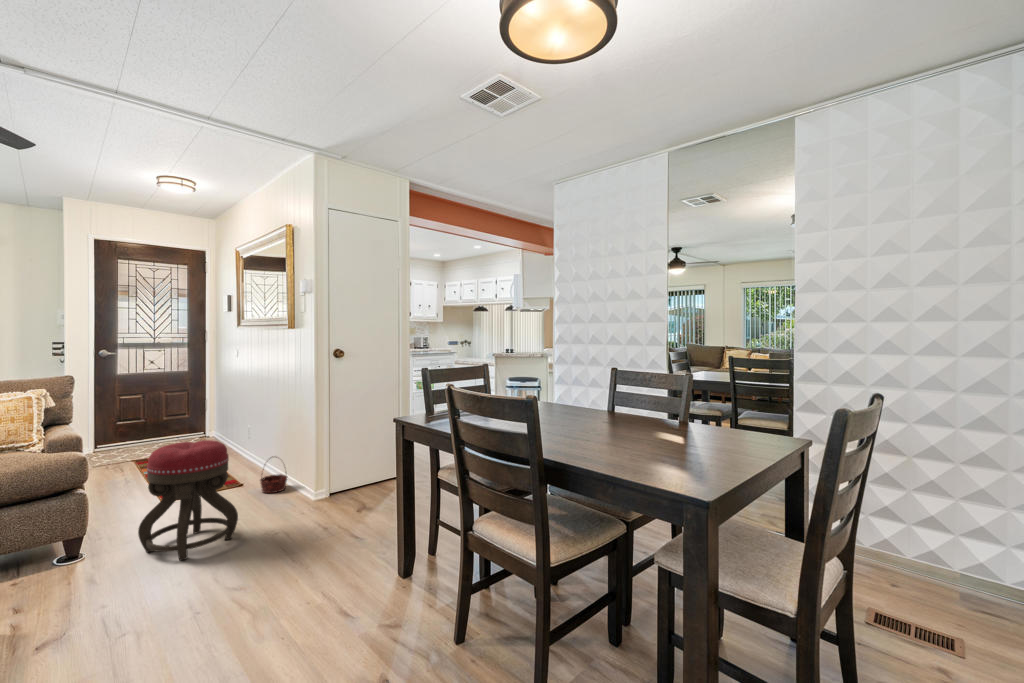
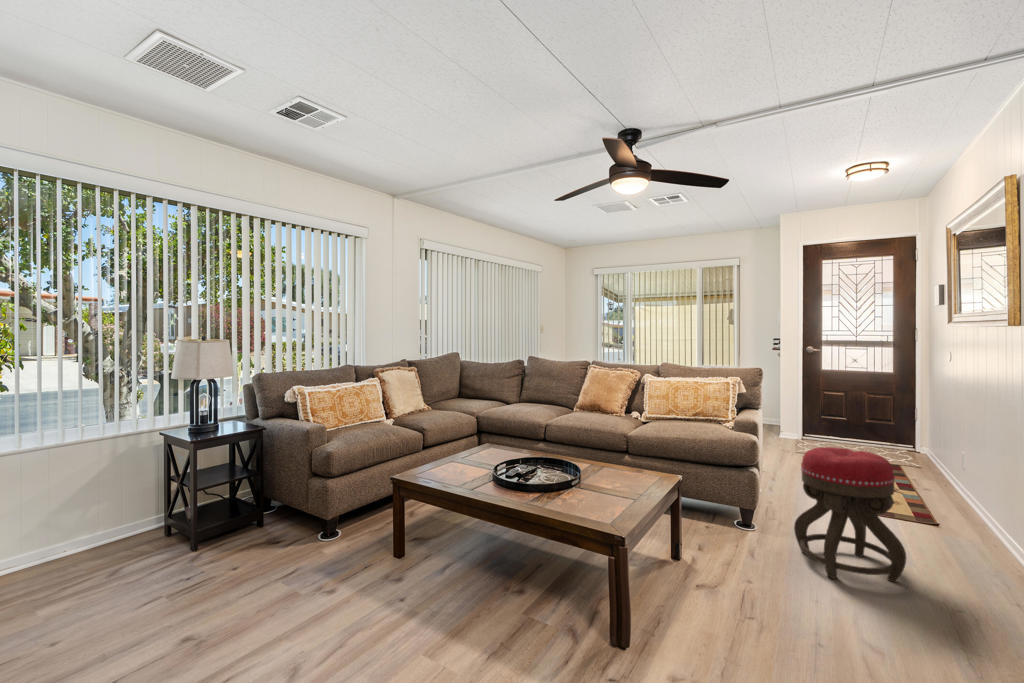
basket: present [260,456,287,493] -> none [961,498,1012,552]

